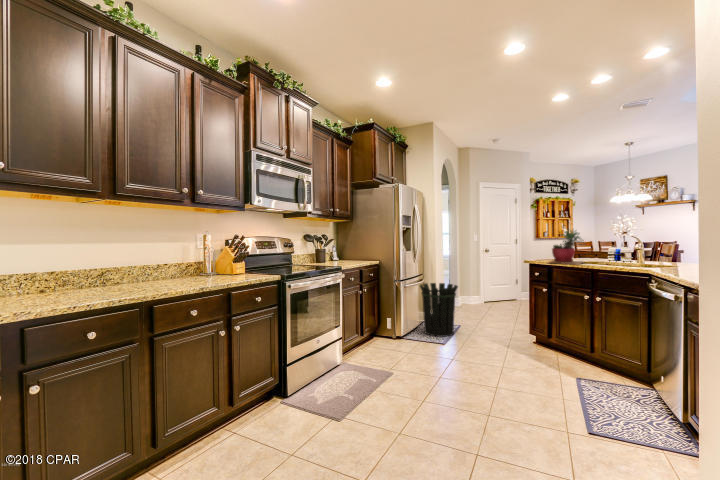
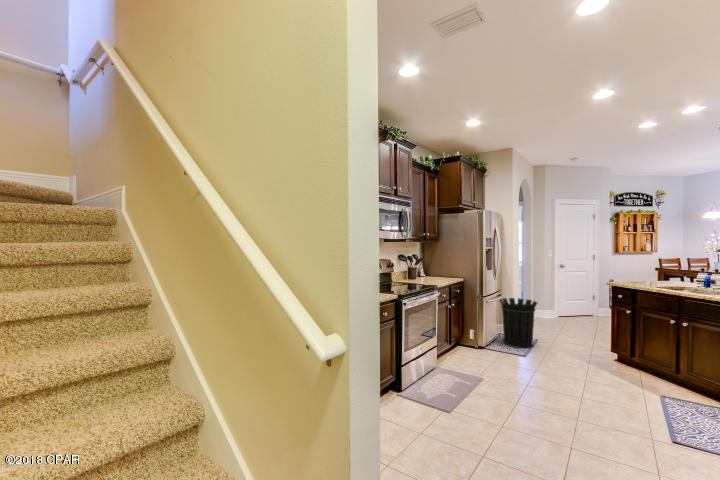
succulent plant: present [549,229,583,264] -> none [629,255,672,291]

